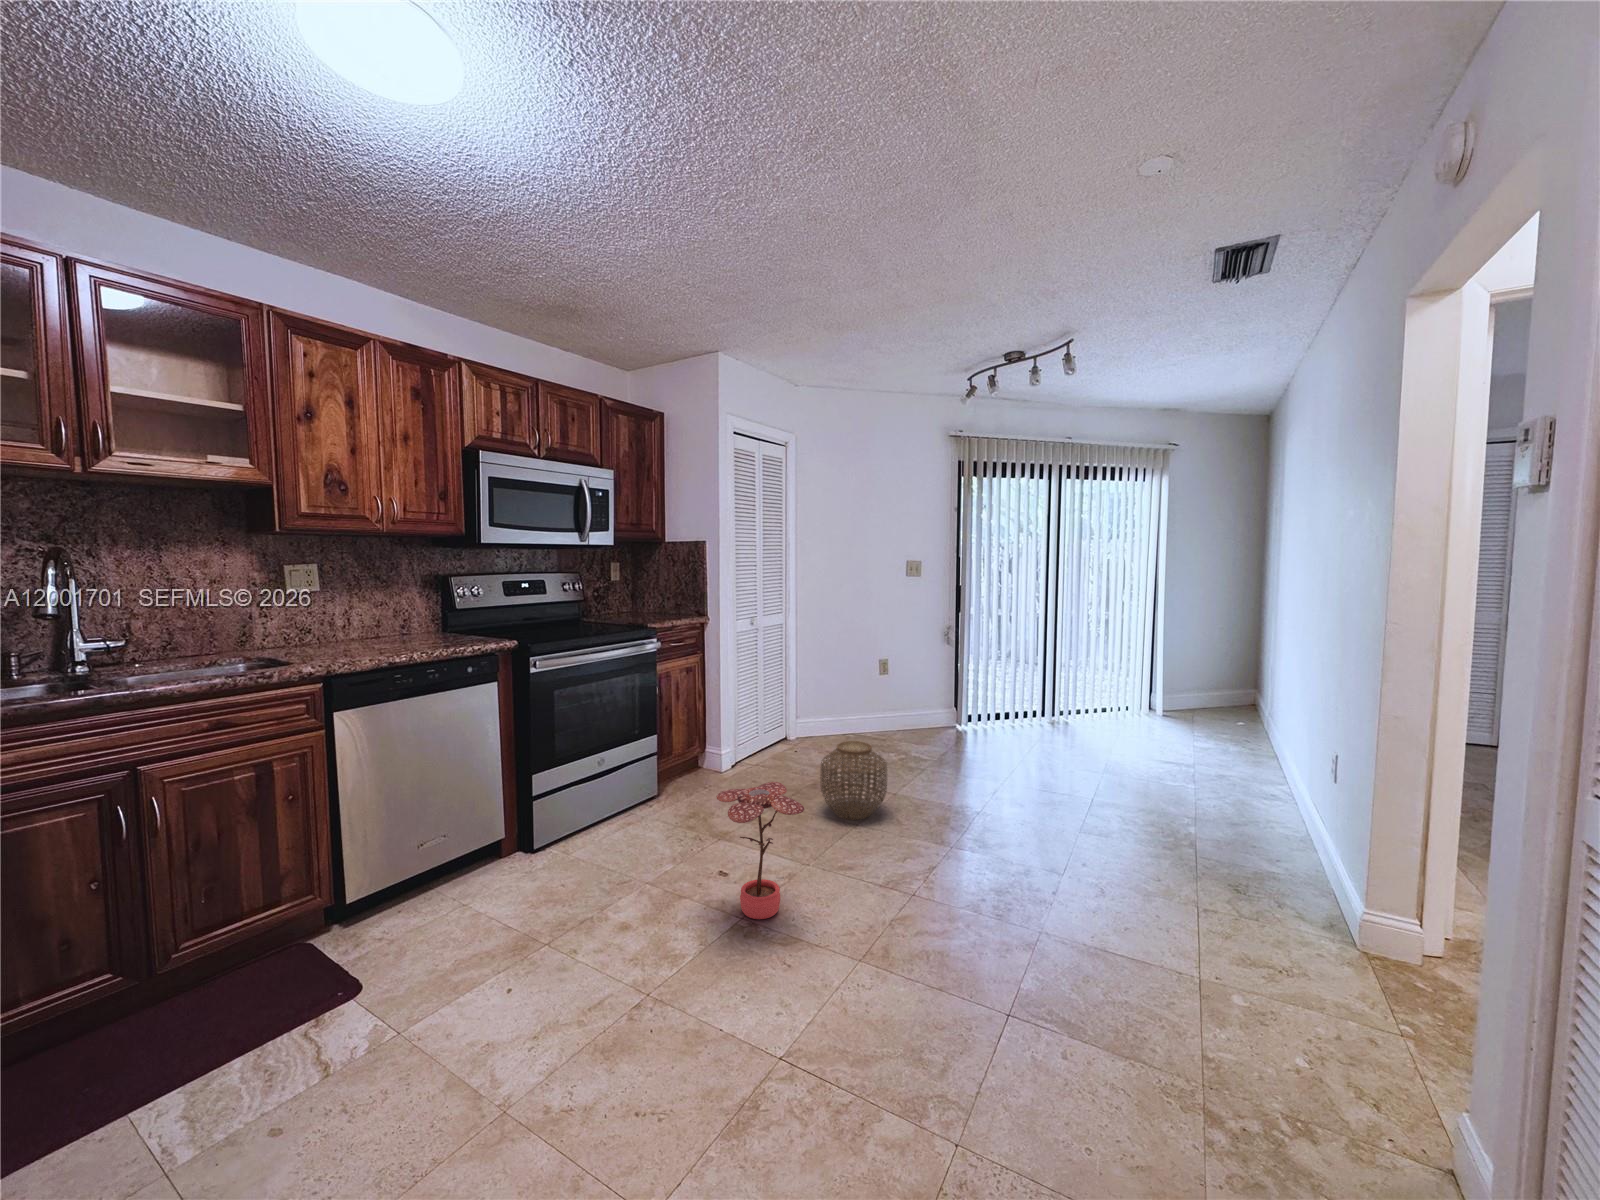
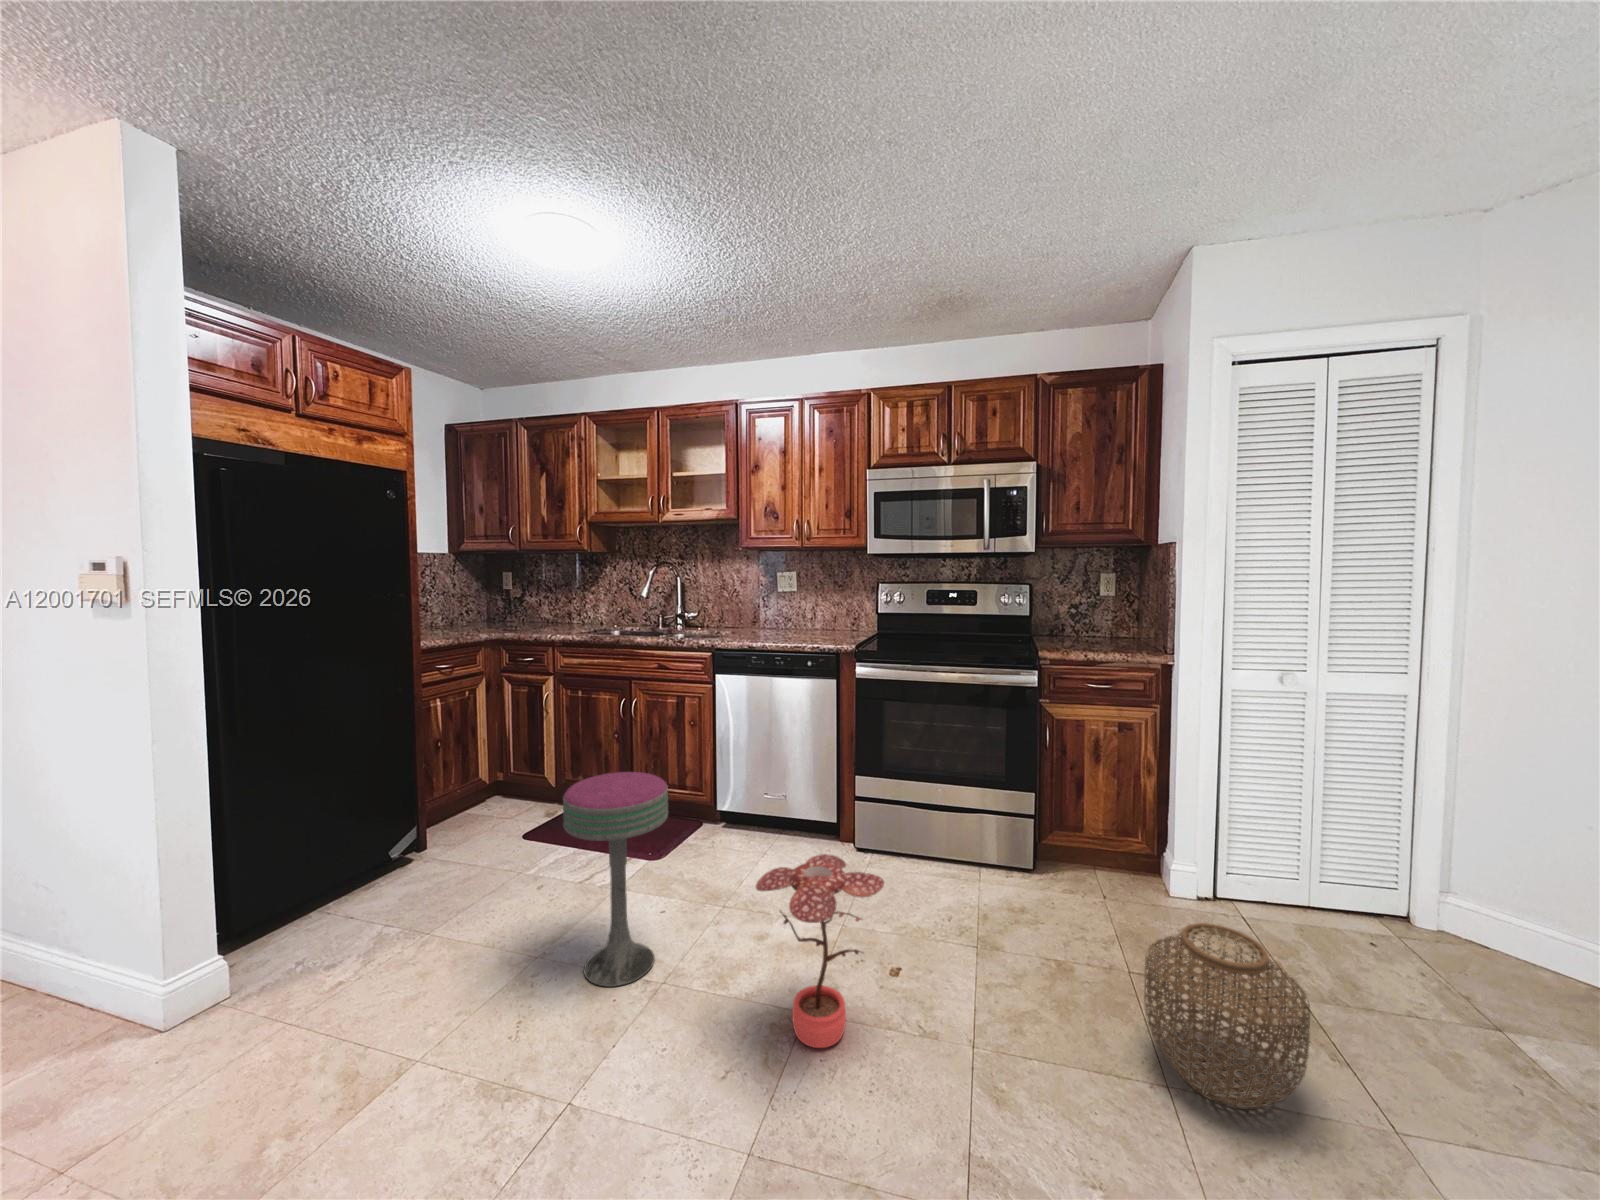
bar stool: none [526,796,646,1038] -> present [563,772,668,987]

